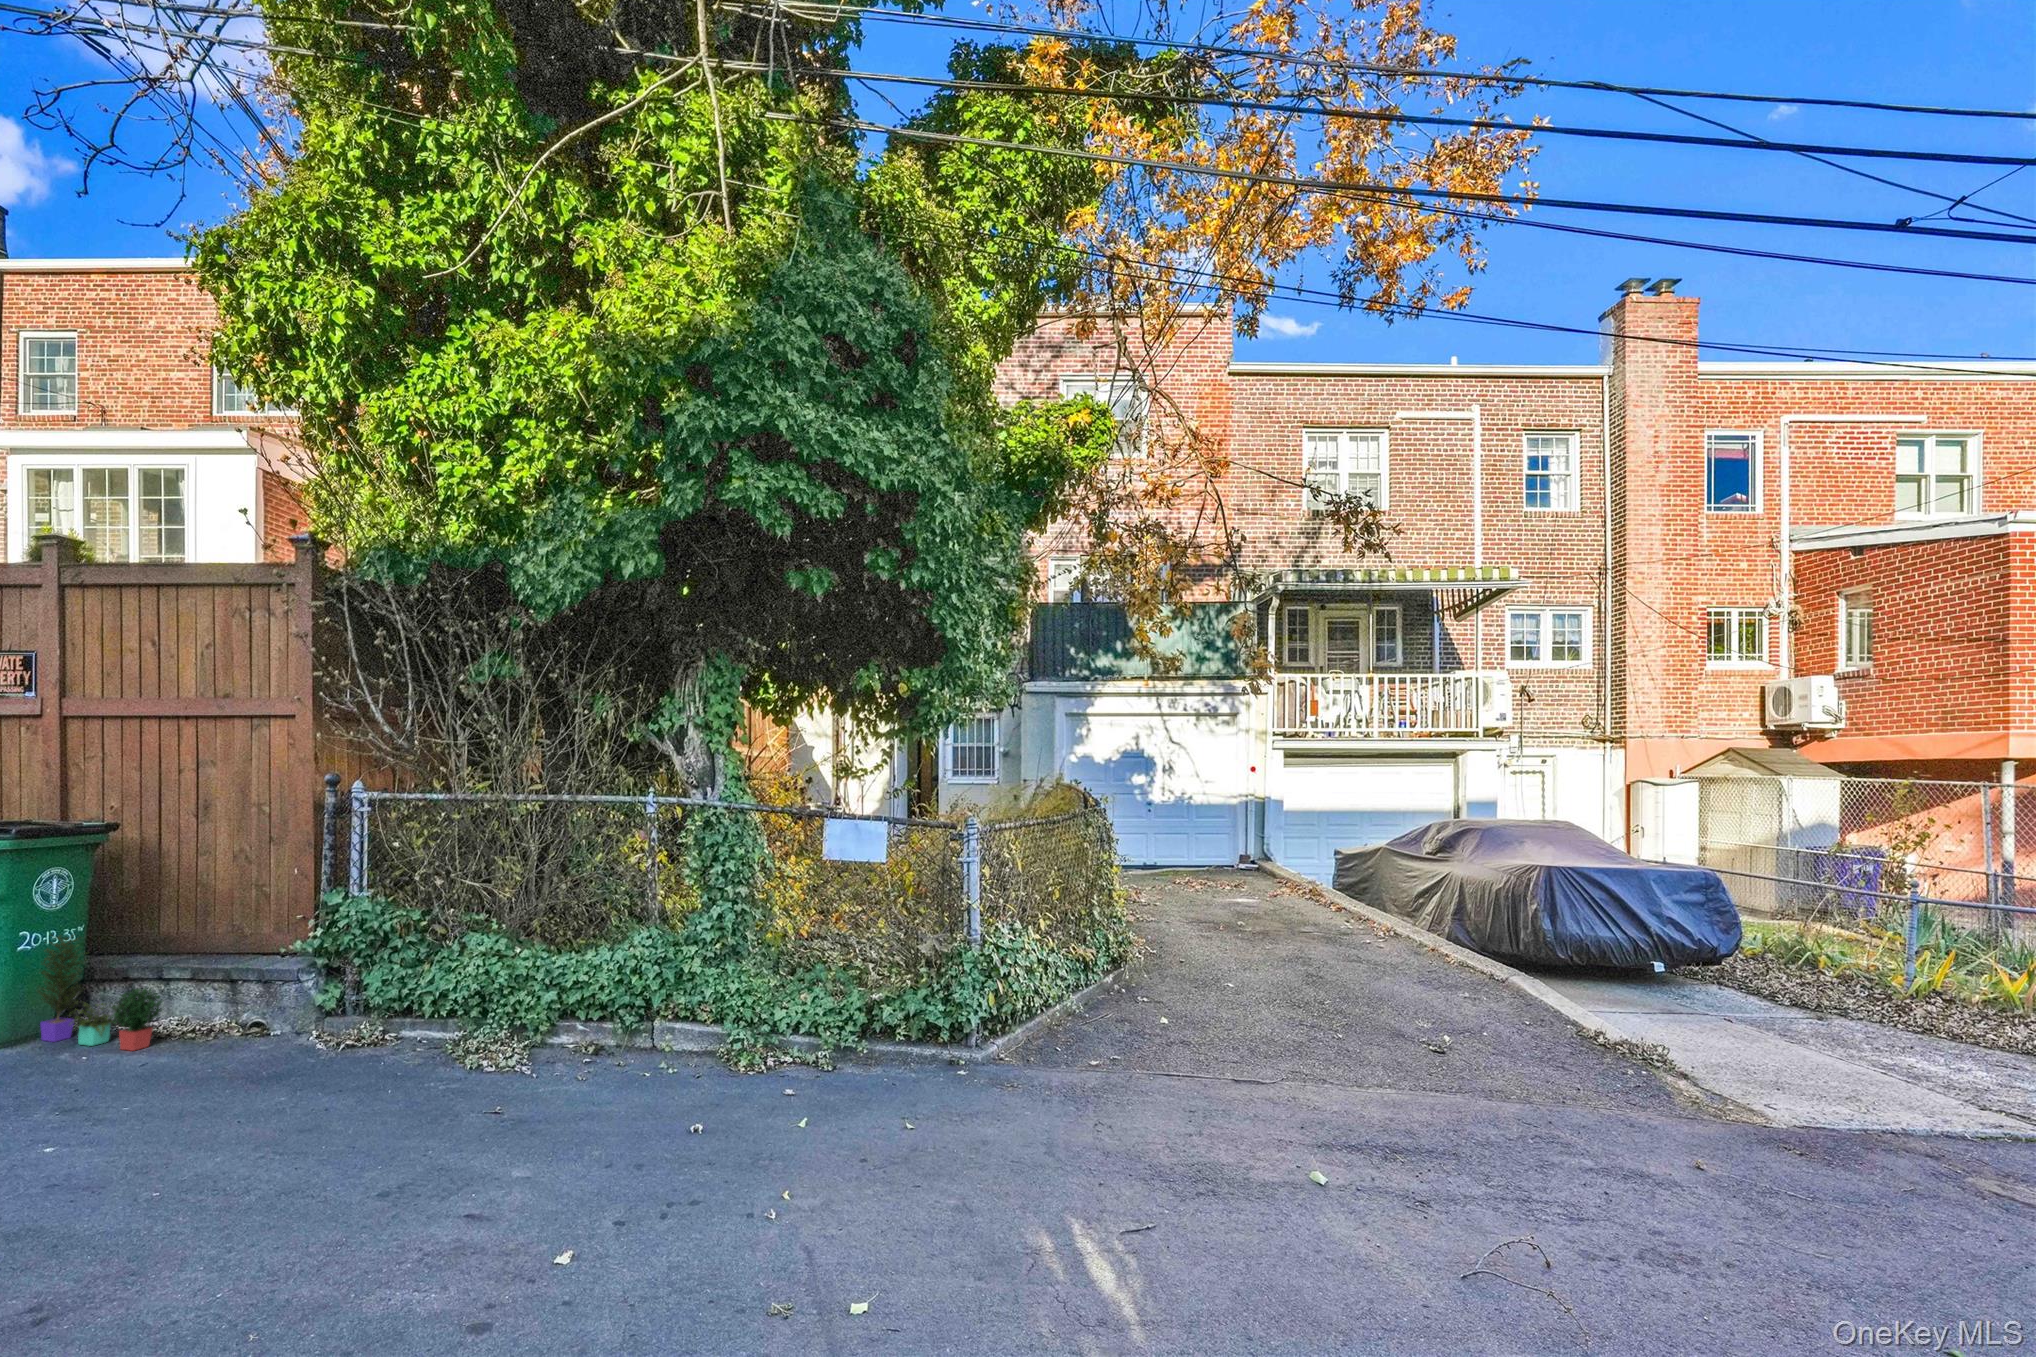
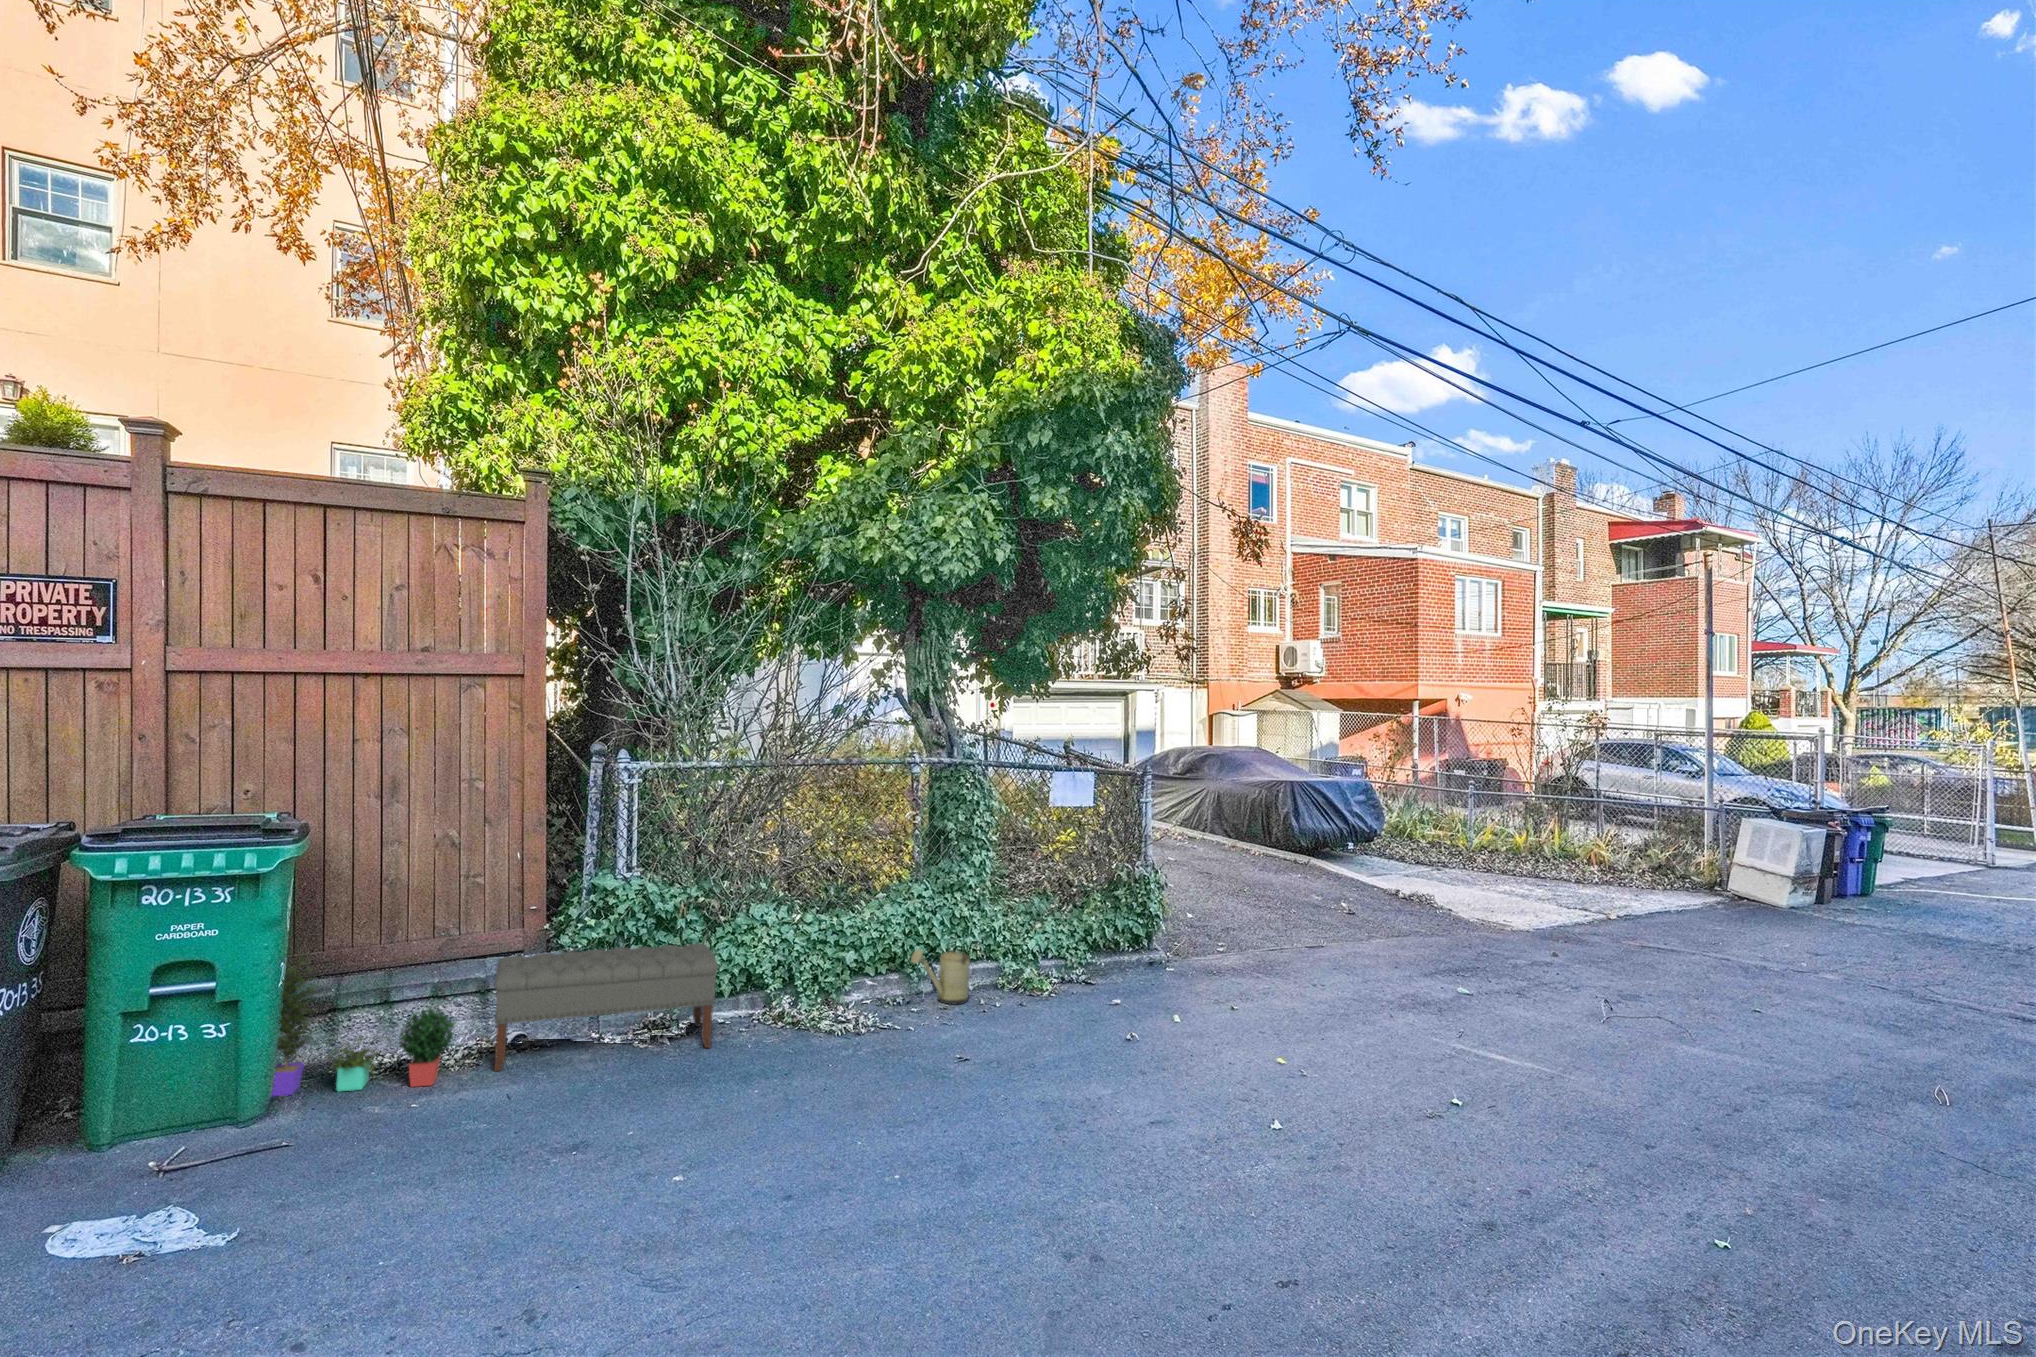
bench: none [189,956,409,1059] -> present [494,943,719,1071]
watering can: none [598,989,675,1061] -> present [911,943,974,1004]

